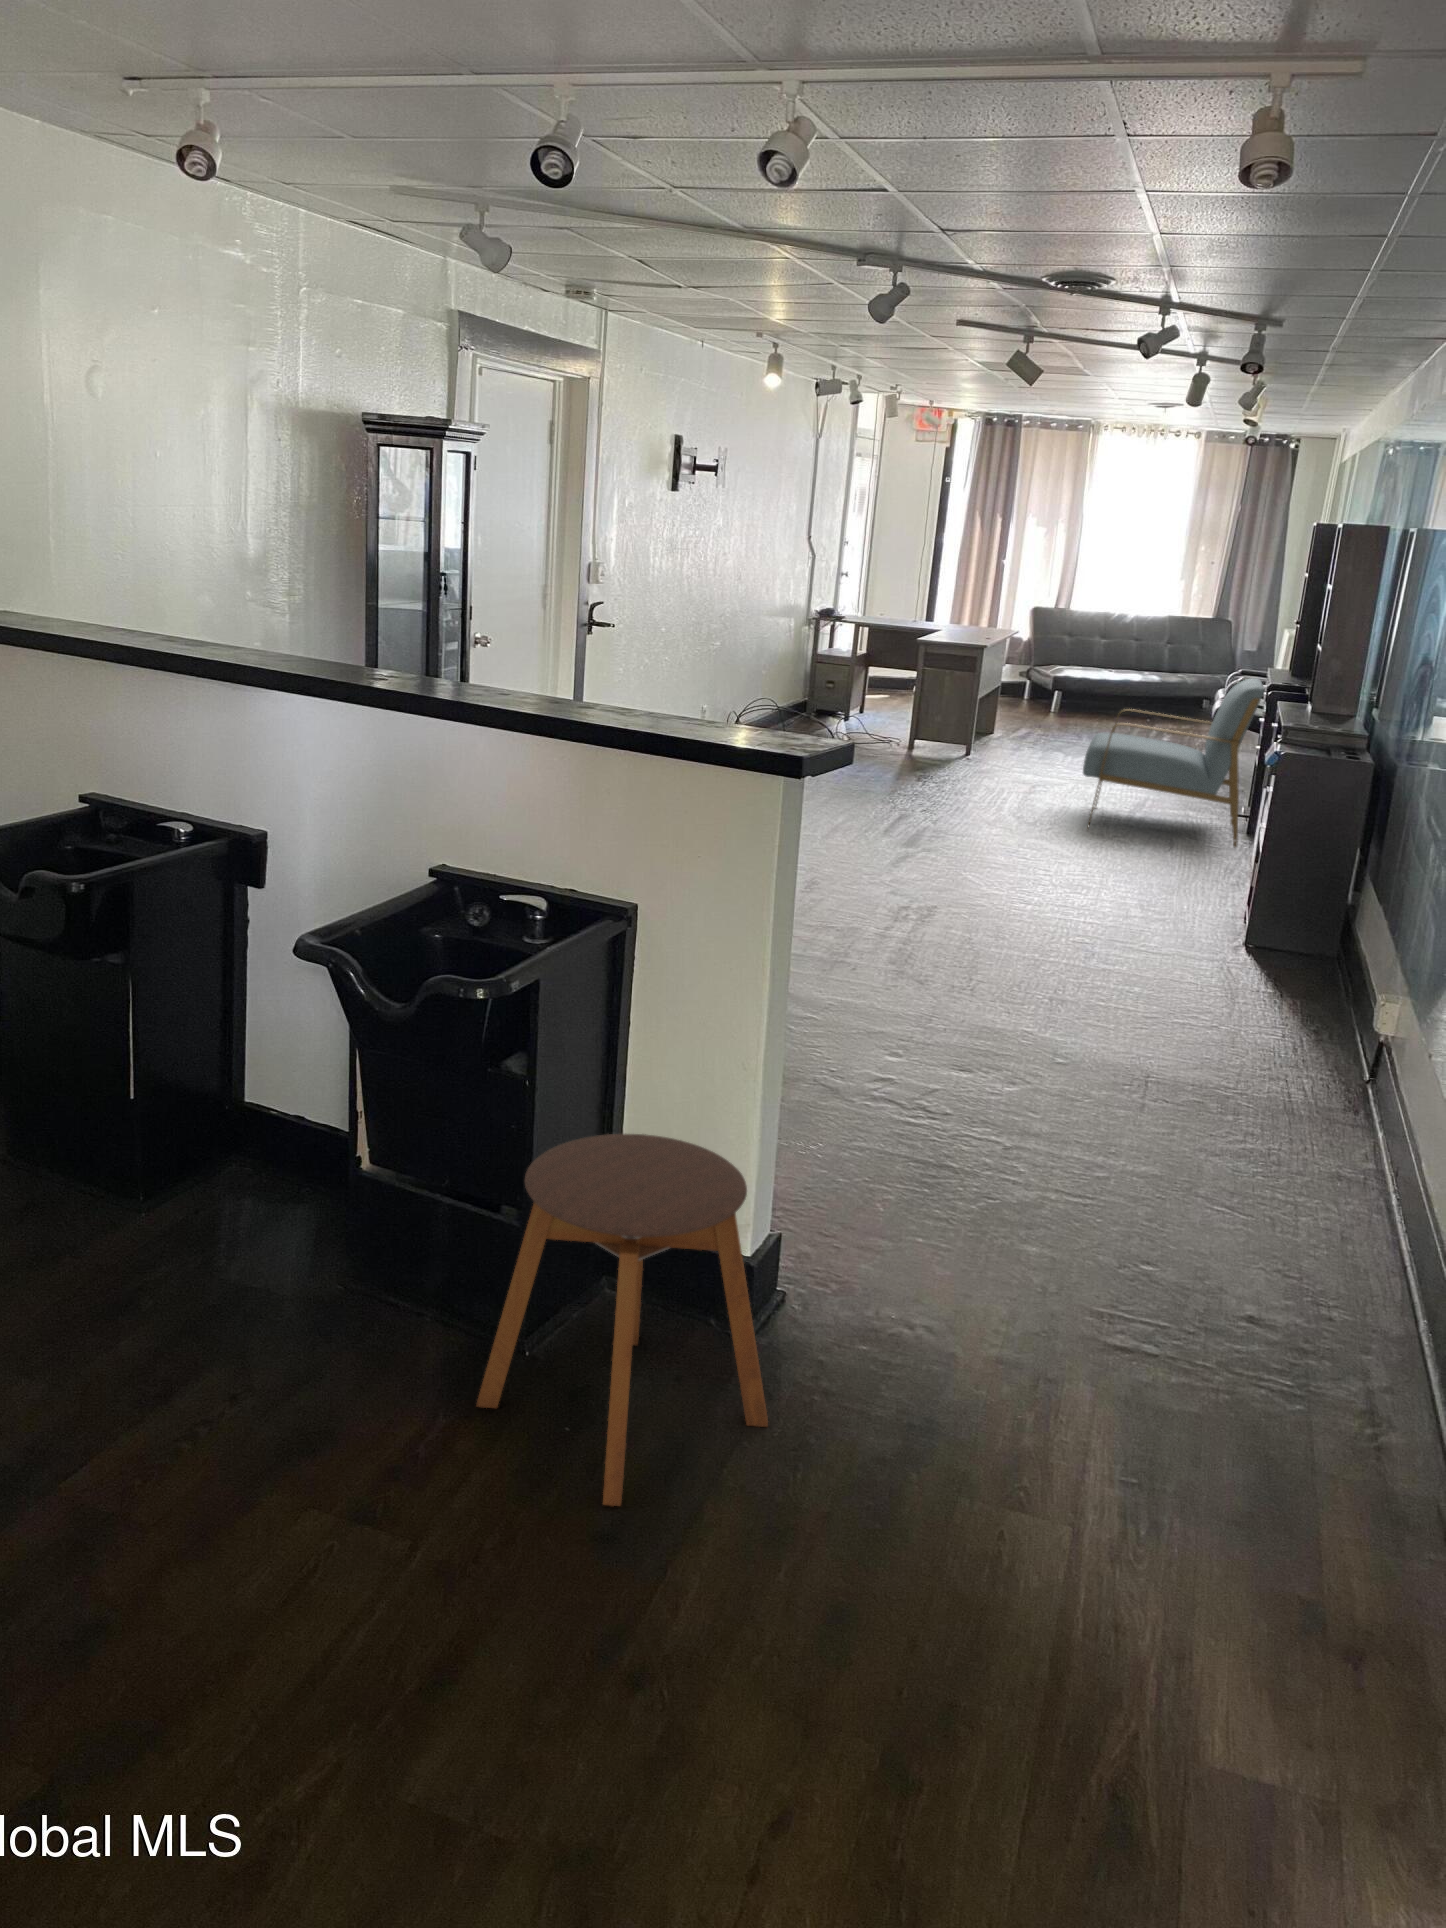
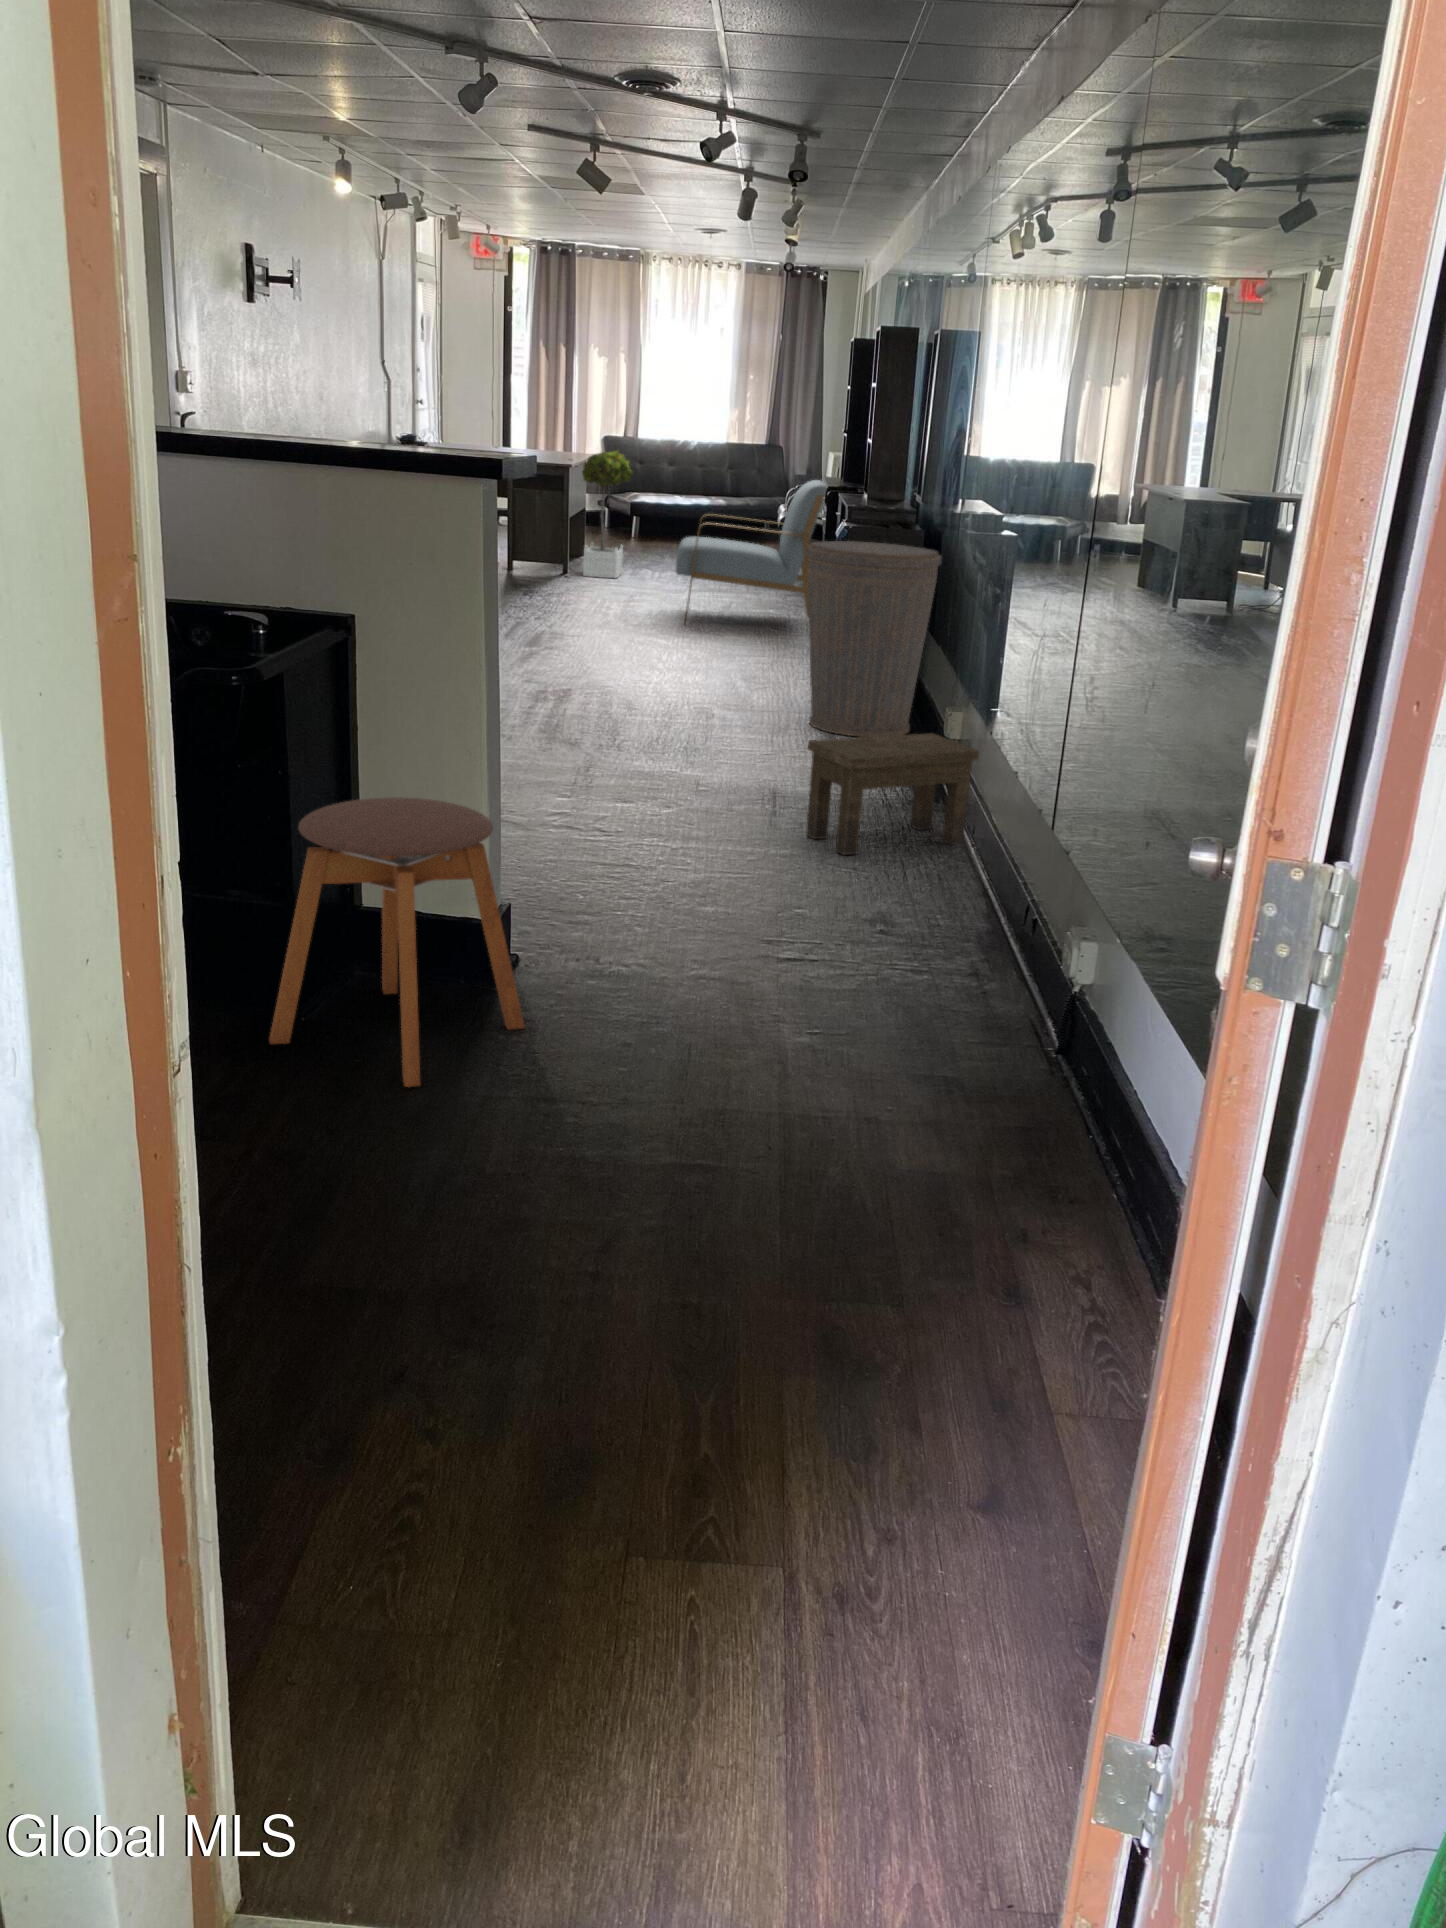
potted tree: none [990,632,1053,764] -> present [582,450,632,578]
trash can: none [1208,774,1389,1006] -> present [807,541,942,737]
side table: none [1176,1042,1409,1189] -> present [806,734,979,855]

